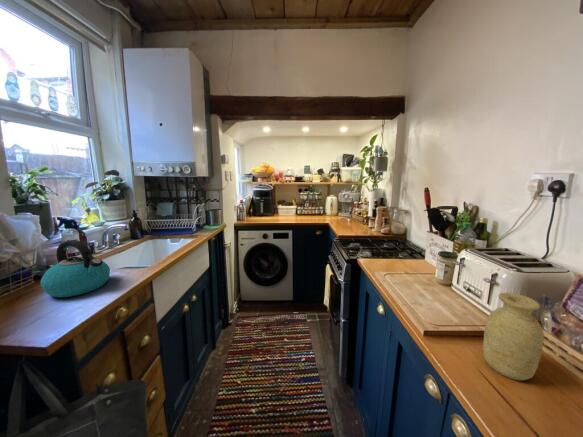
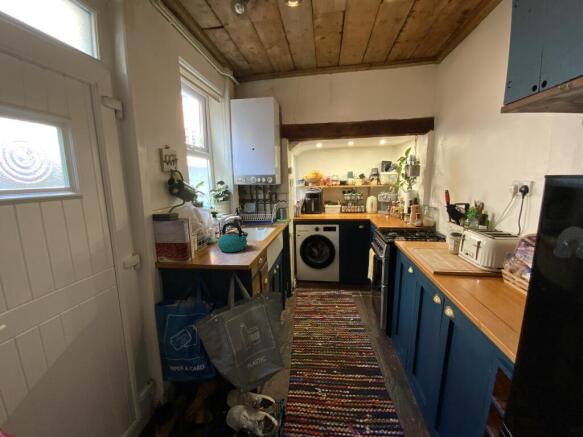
vase: present [483,293,544,381] -> none [465,246,494,289]

